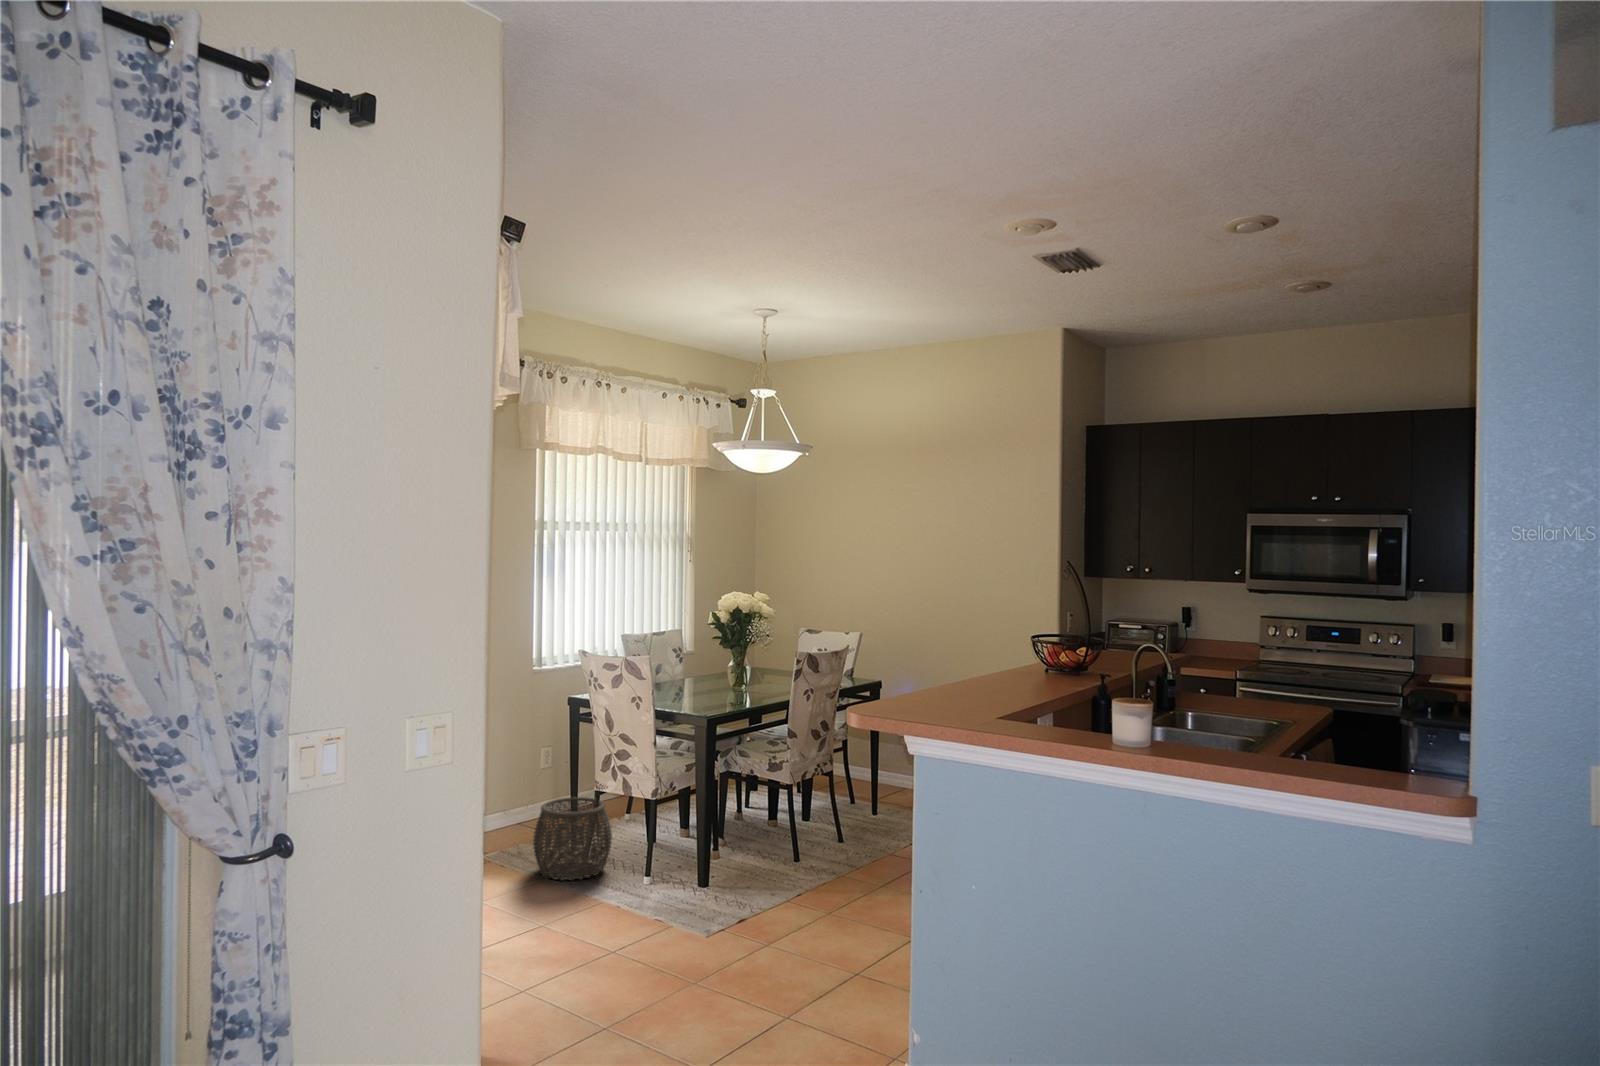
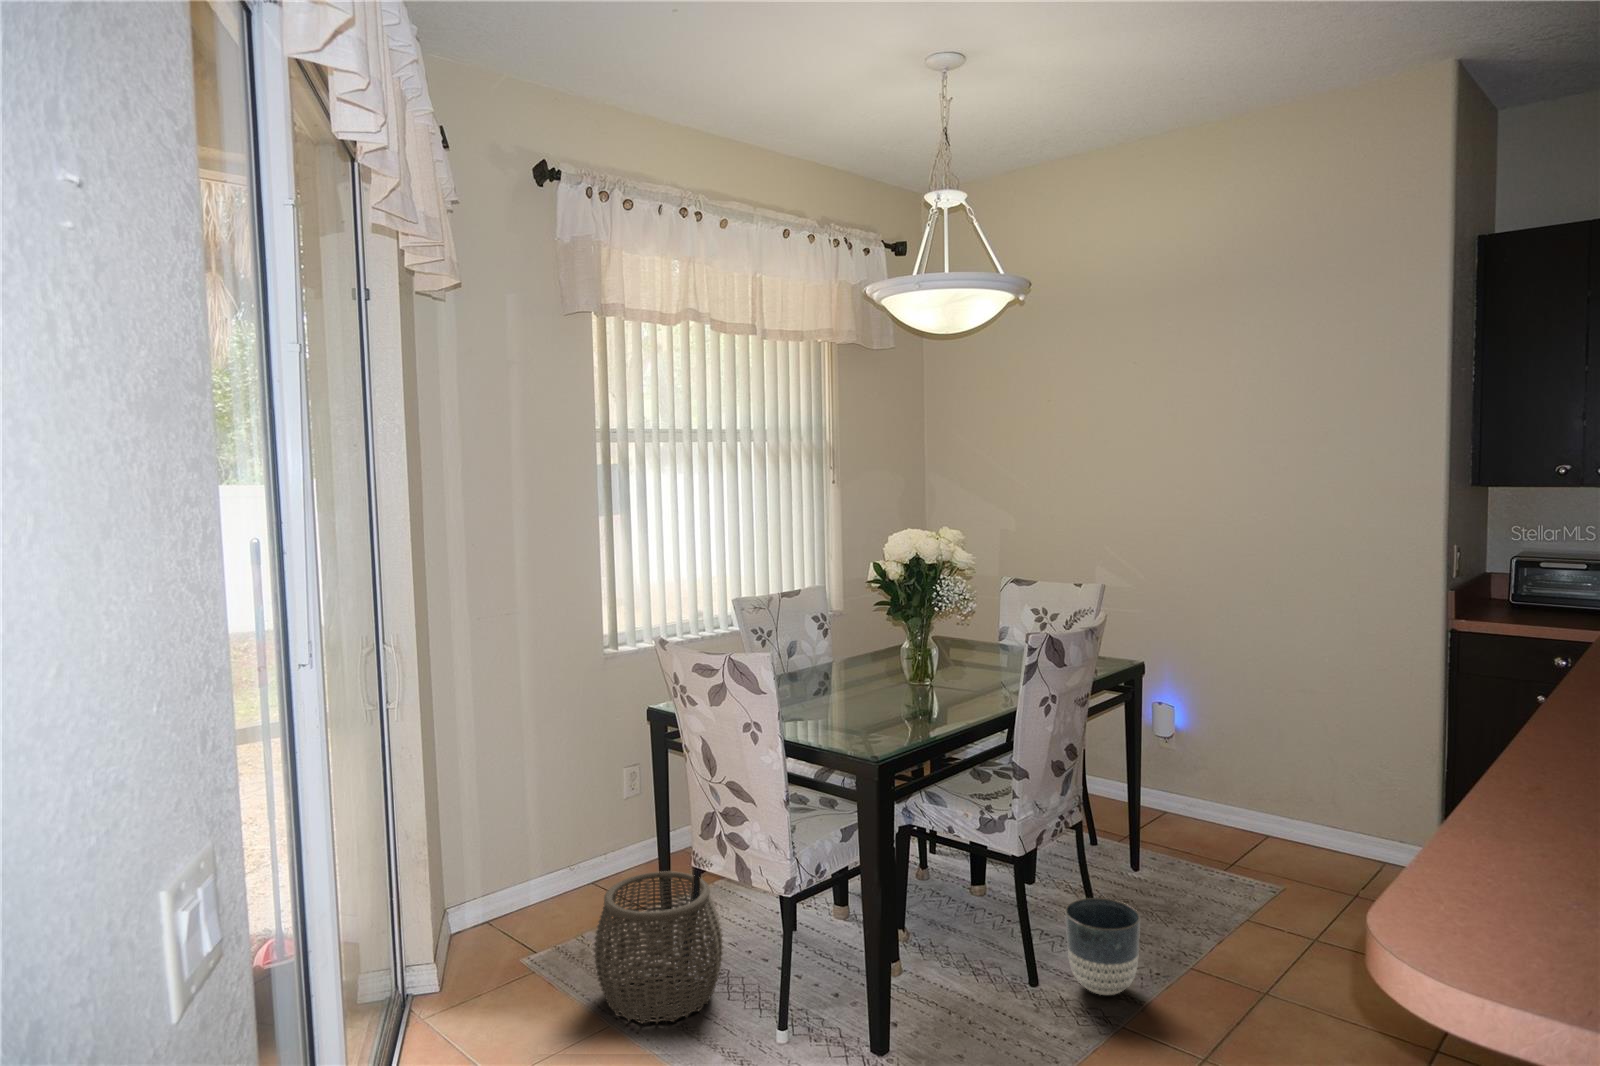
planter: none [816,813,858,866] -> present [1065,898,1140,995]

